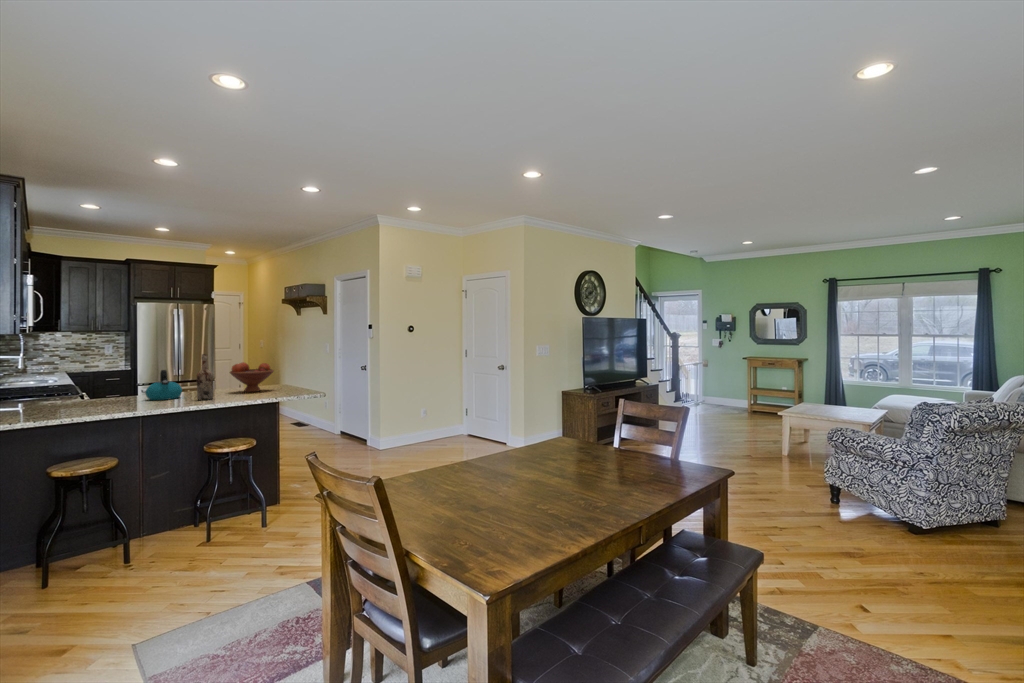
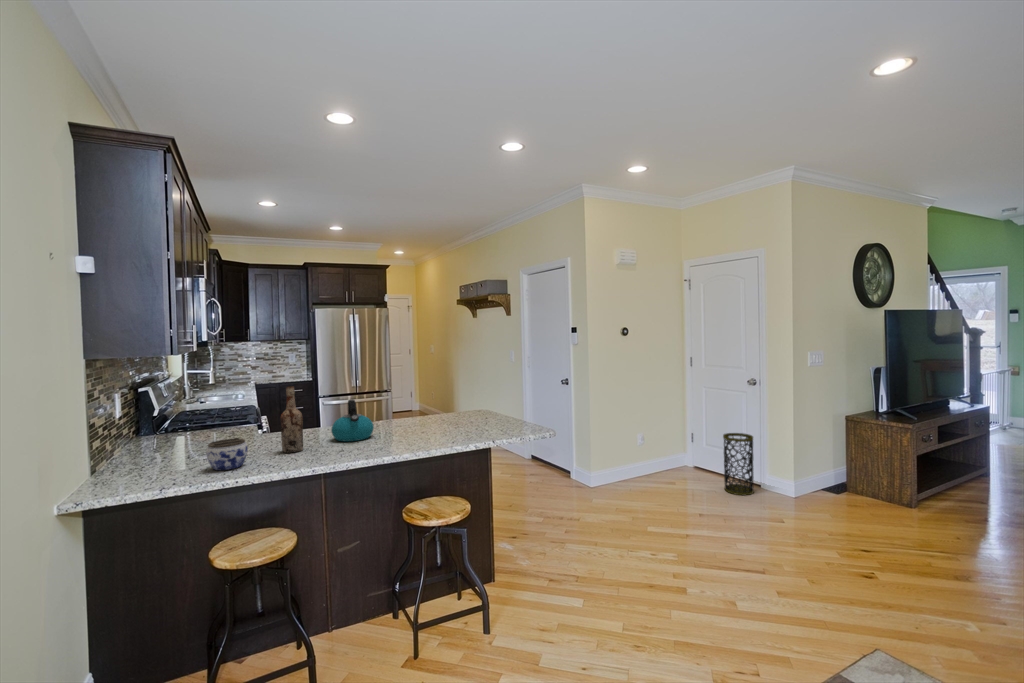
wine bottle: present [197,354,213,400] -> present [281,386,303,453]
fruit bowl: present [230,362,274,392] -> none [428,386,482,428]
jar: none [38,392,73,414] -> present [206,438,248,470]
trash can: none [480,404,500,448] -> present [723,433,754,495]

